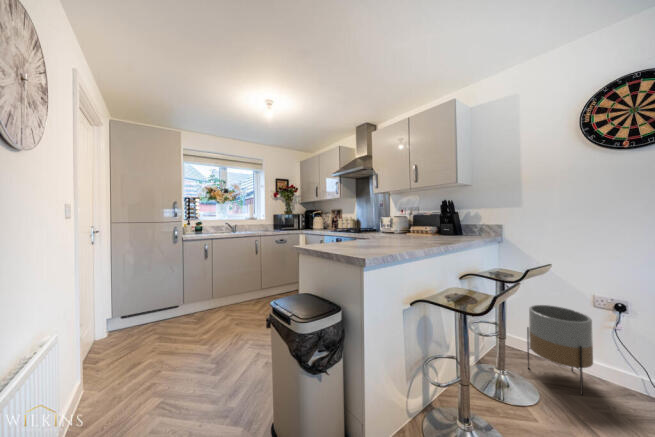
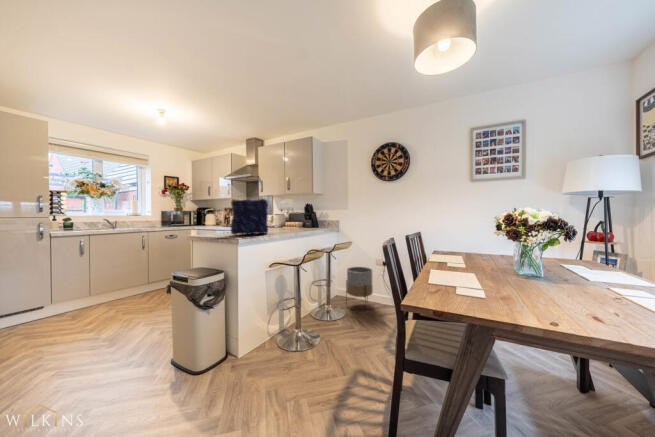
vase: none [349,191,406,252] -> present [231,199,268,235]

